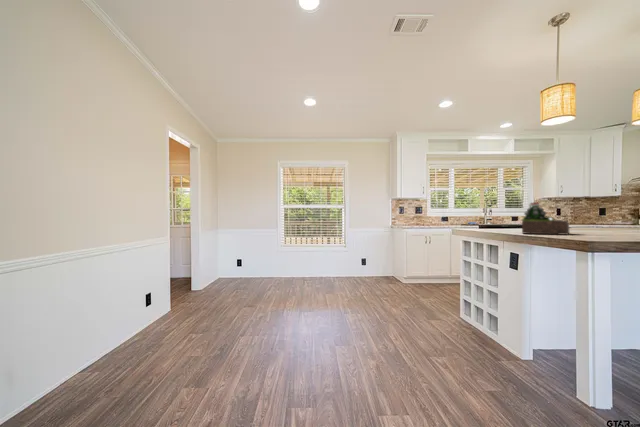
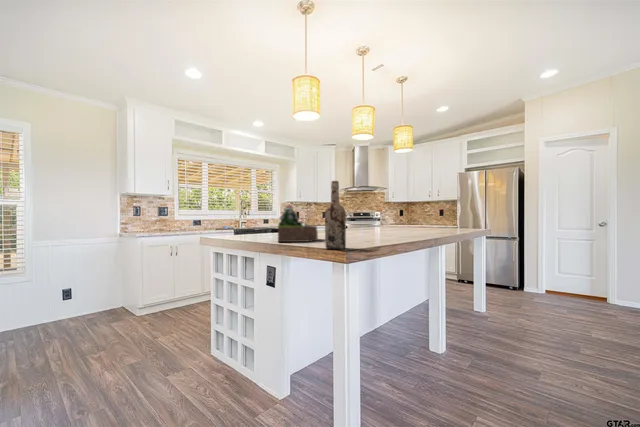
wine bottle: none [568,180,594,239] -> present [325,181,346,249]

